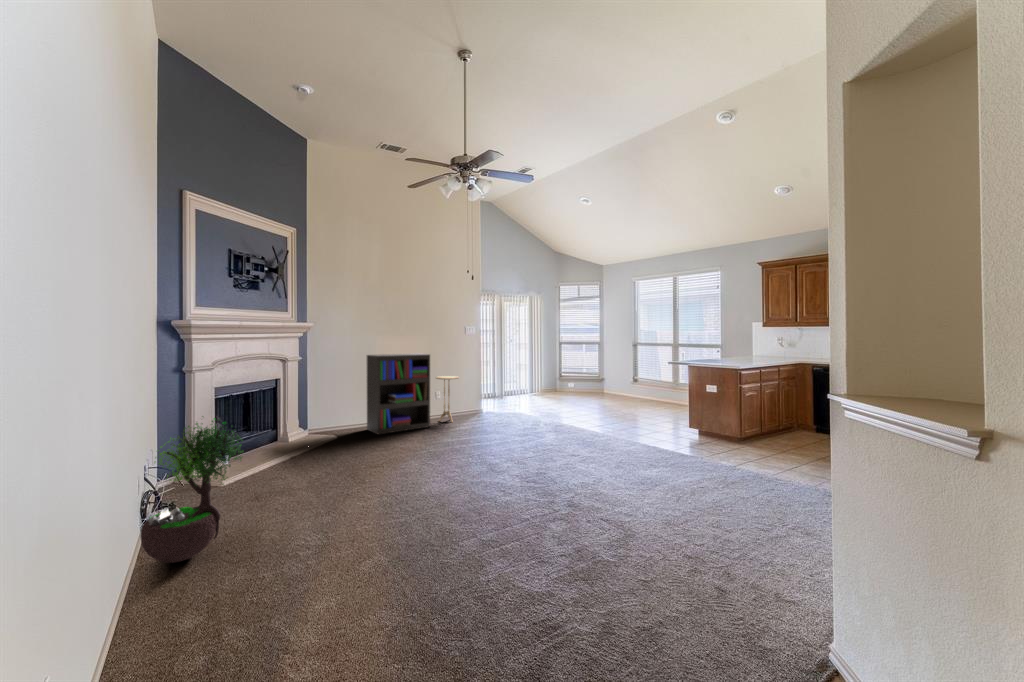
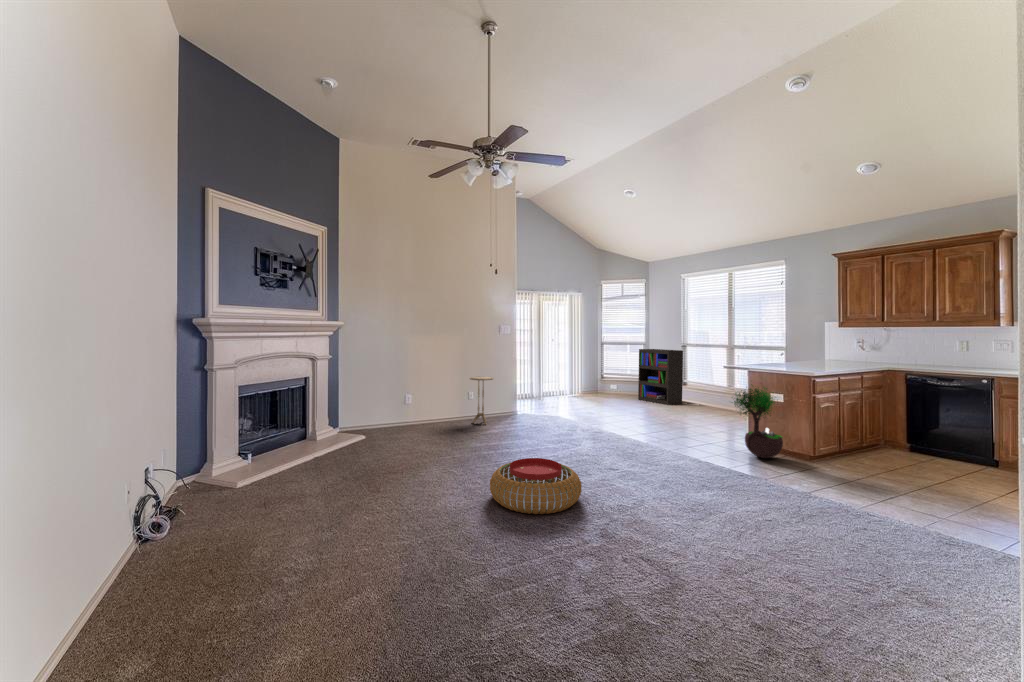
bookshelf: present [367,353,430,434] -> present [638,349,683,405]
potted tree: present [141,416,243,563] -> present [734,384,783,458]
pouf: none [470,446,553,493] -> present [490,458,582,514]

